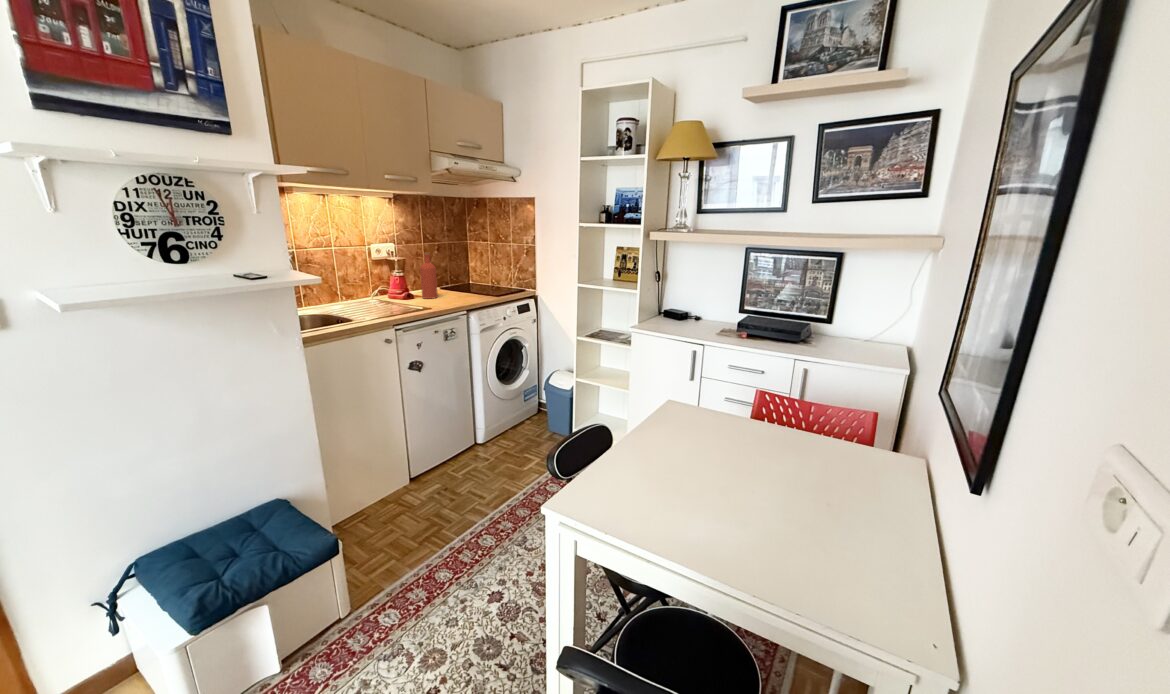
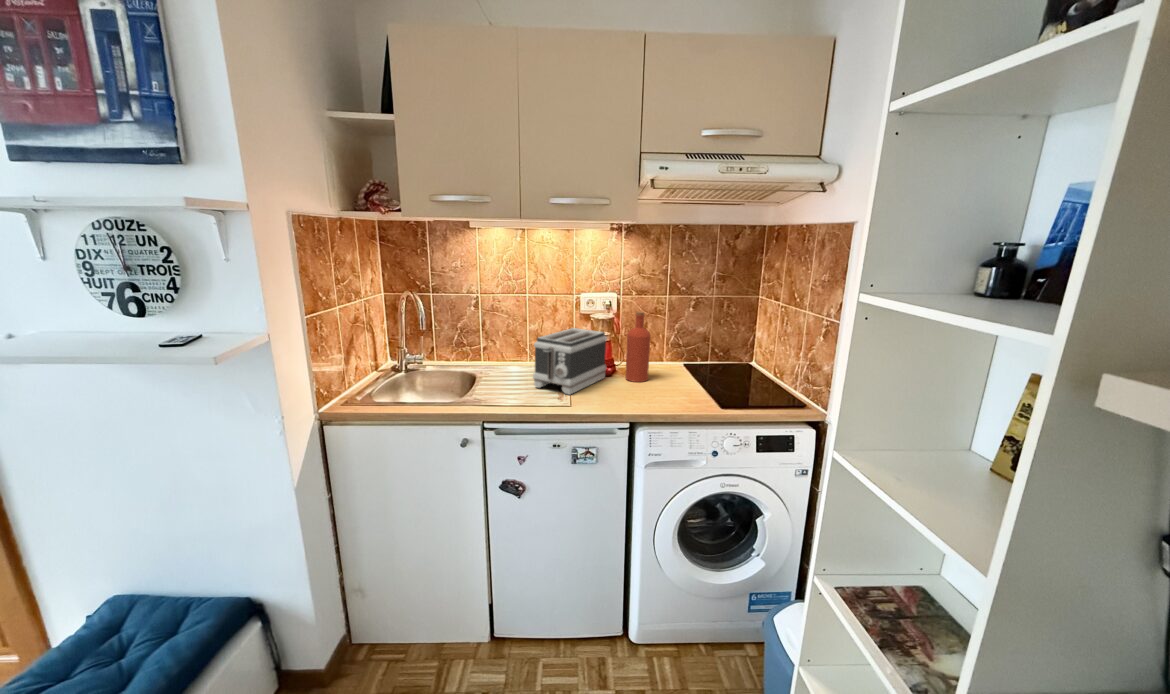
toaster: none [380,268,415,309] -> present [533,328,607,395]

